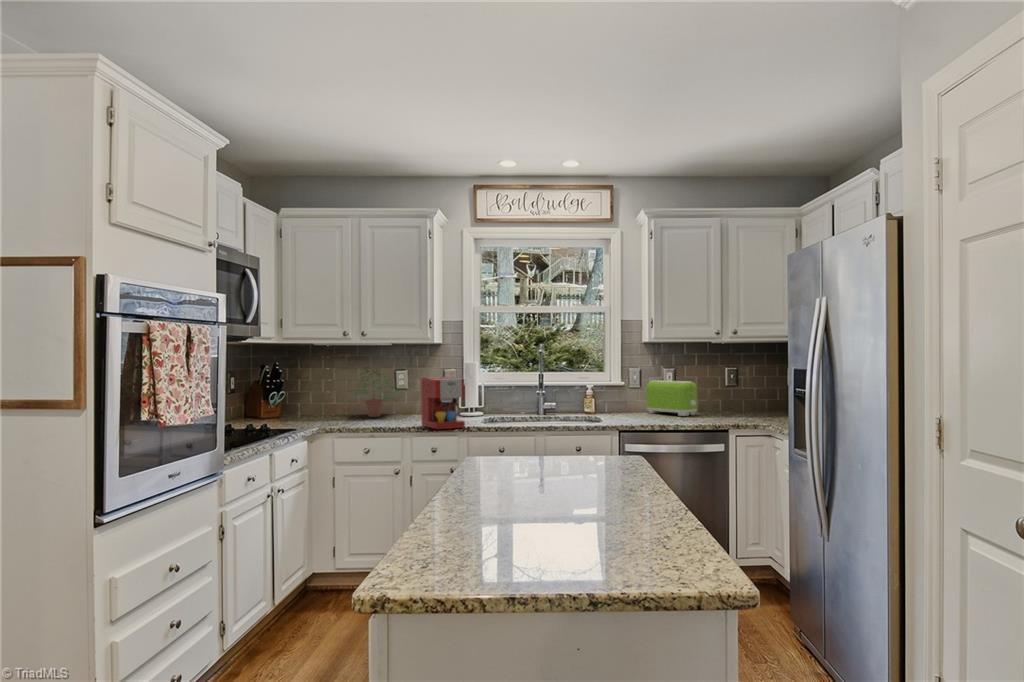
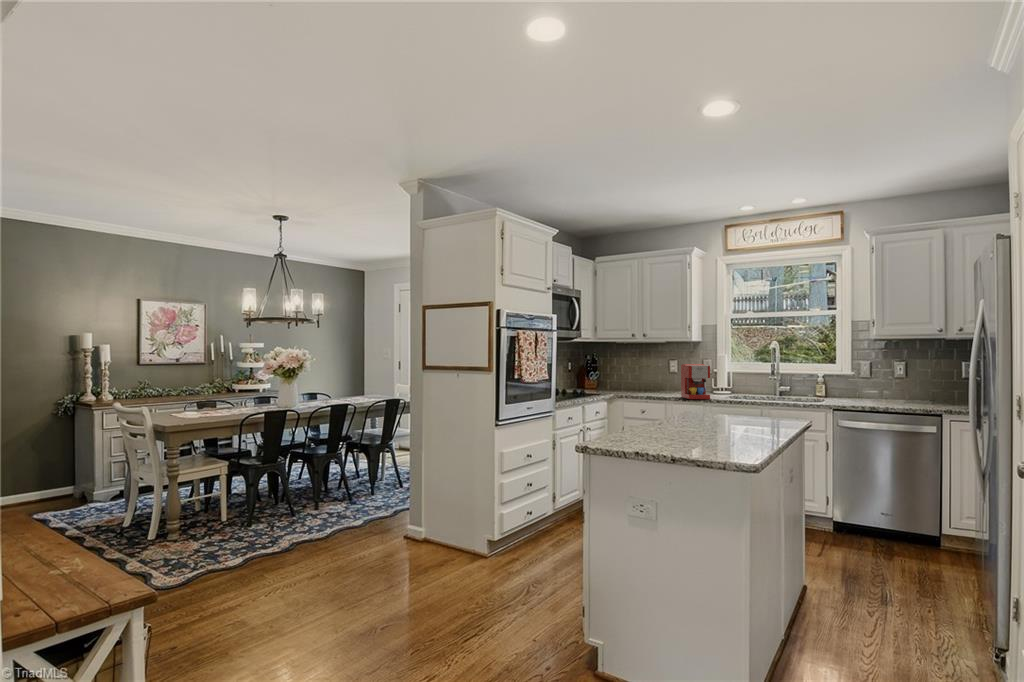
potted plant: present [353,367,395,417] -> none [638,357,672,391]
toaster: present [646,380,697,416] -> none [871,372,917,401]

